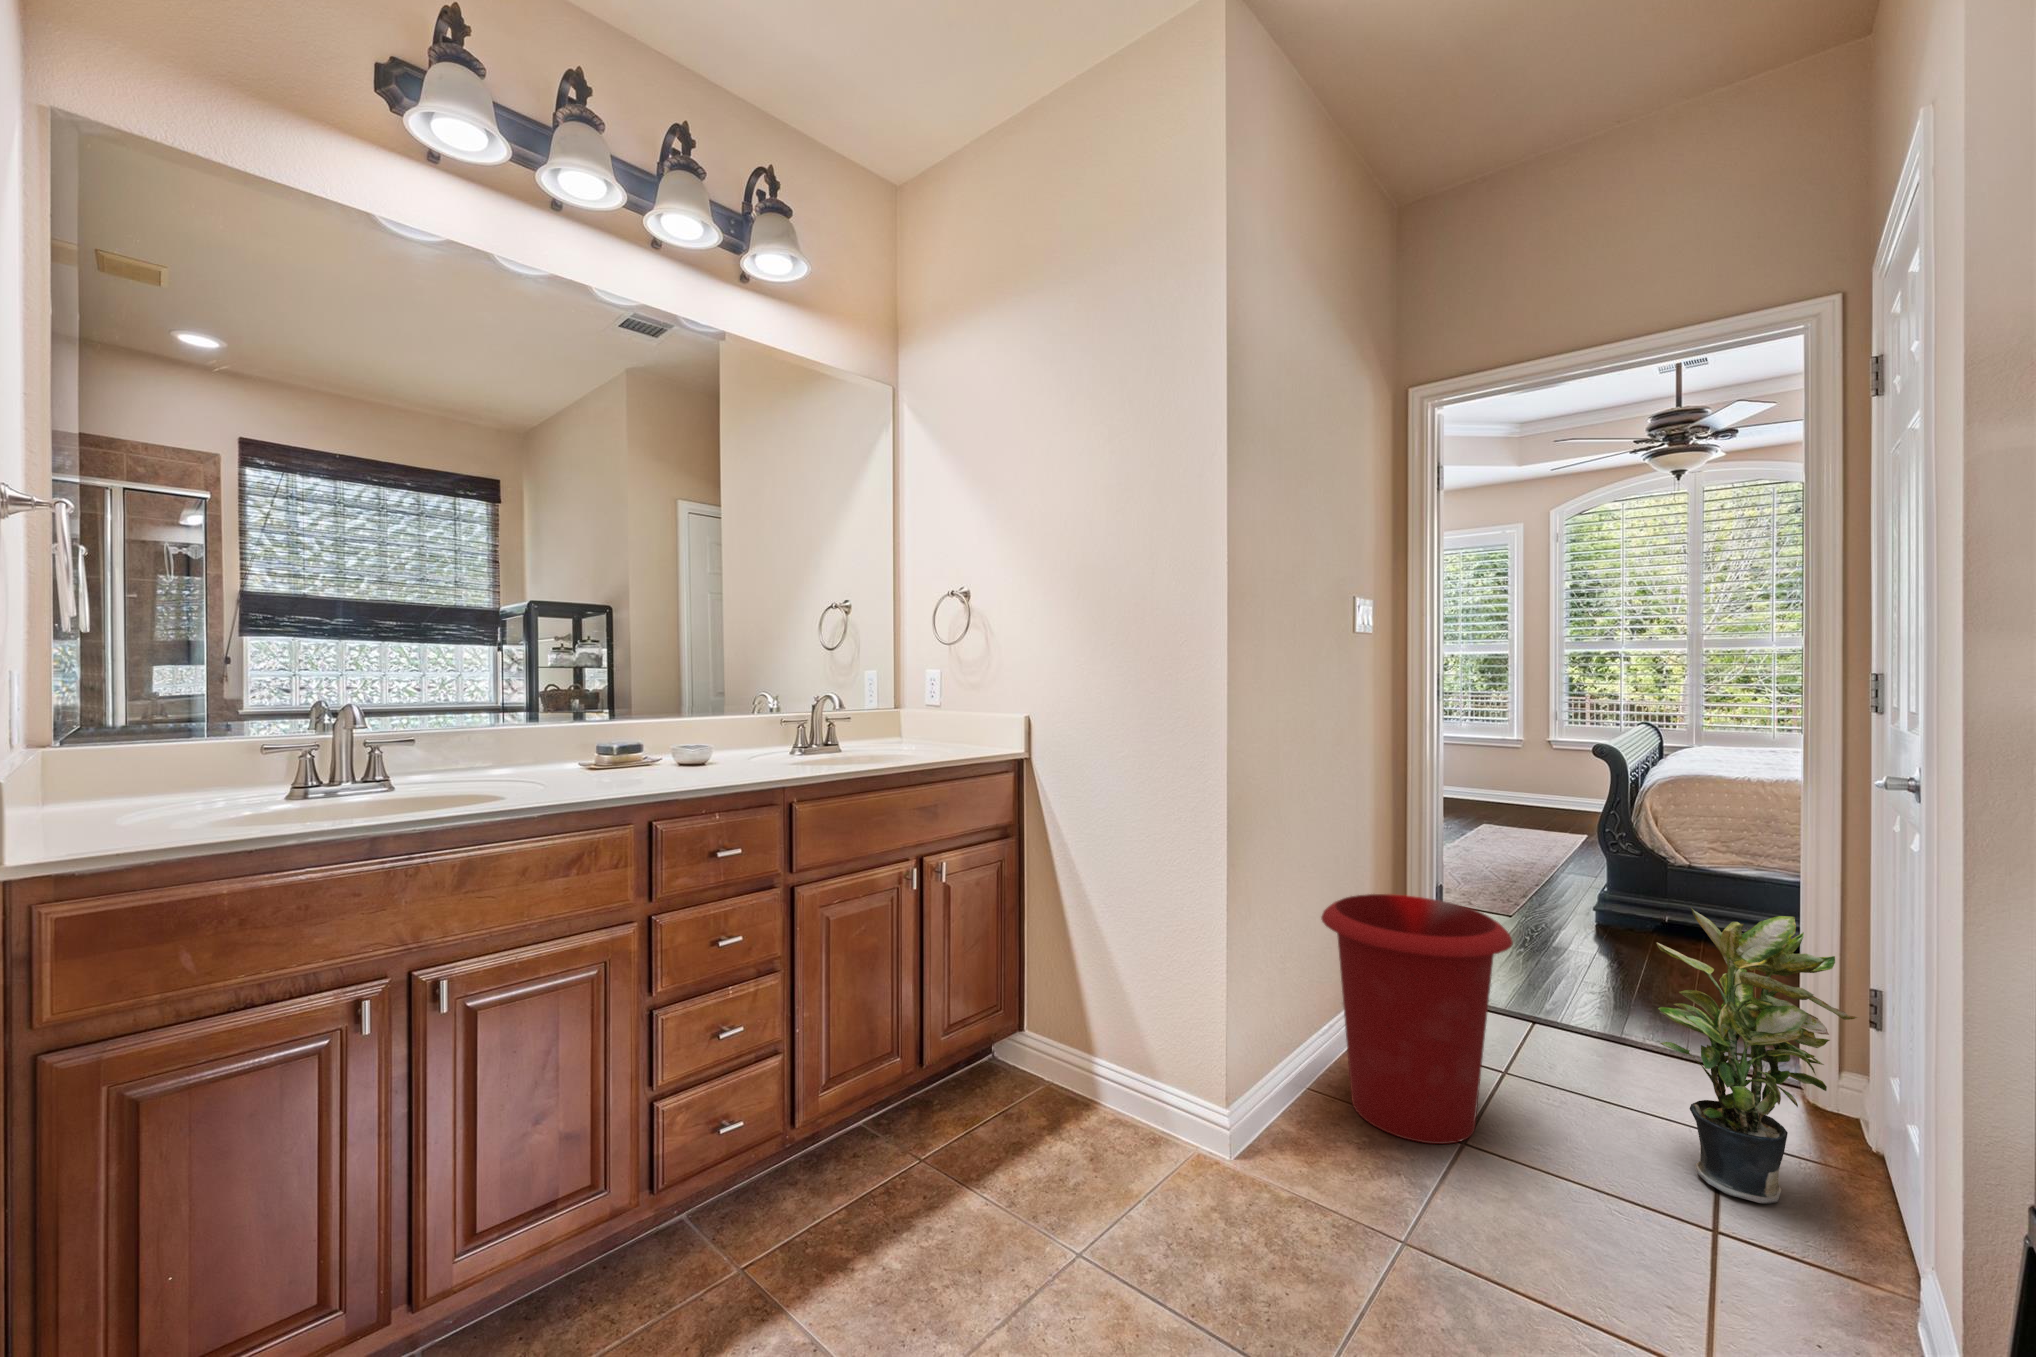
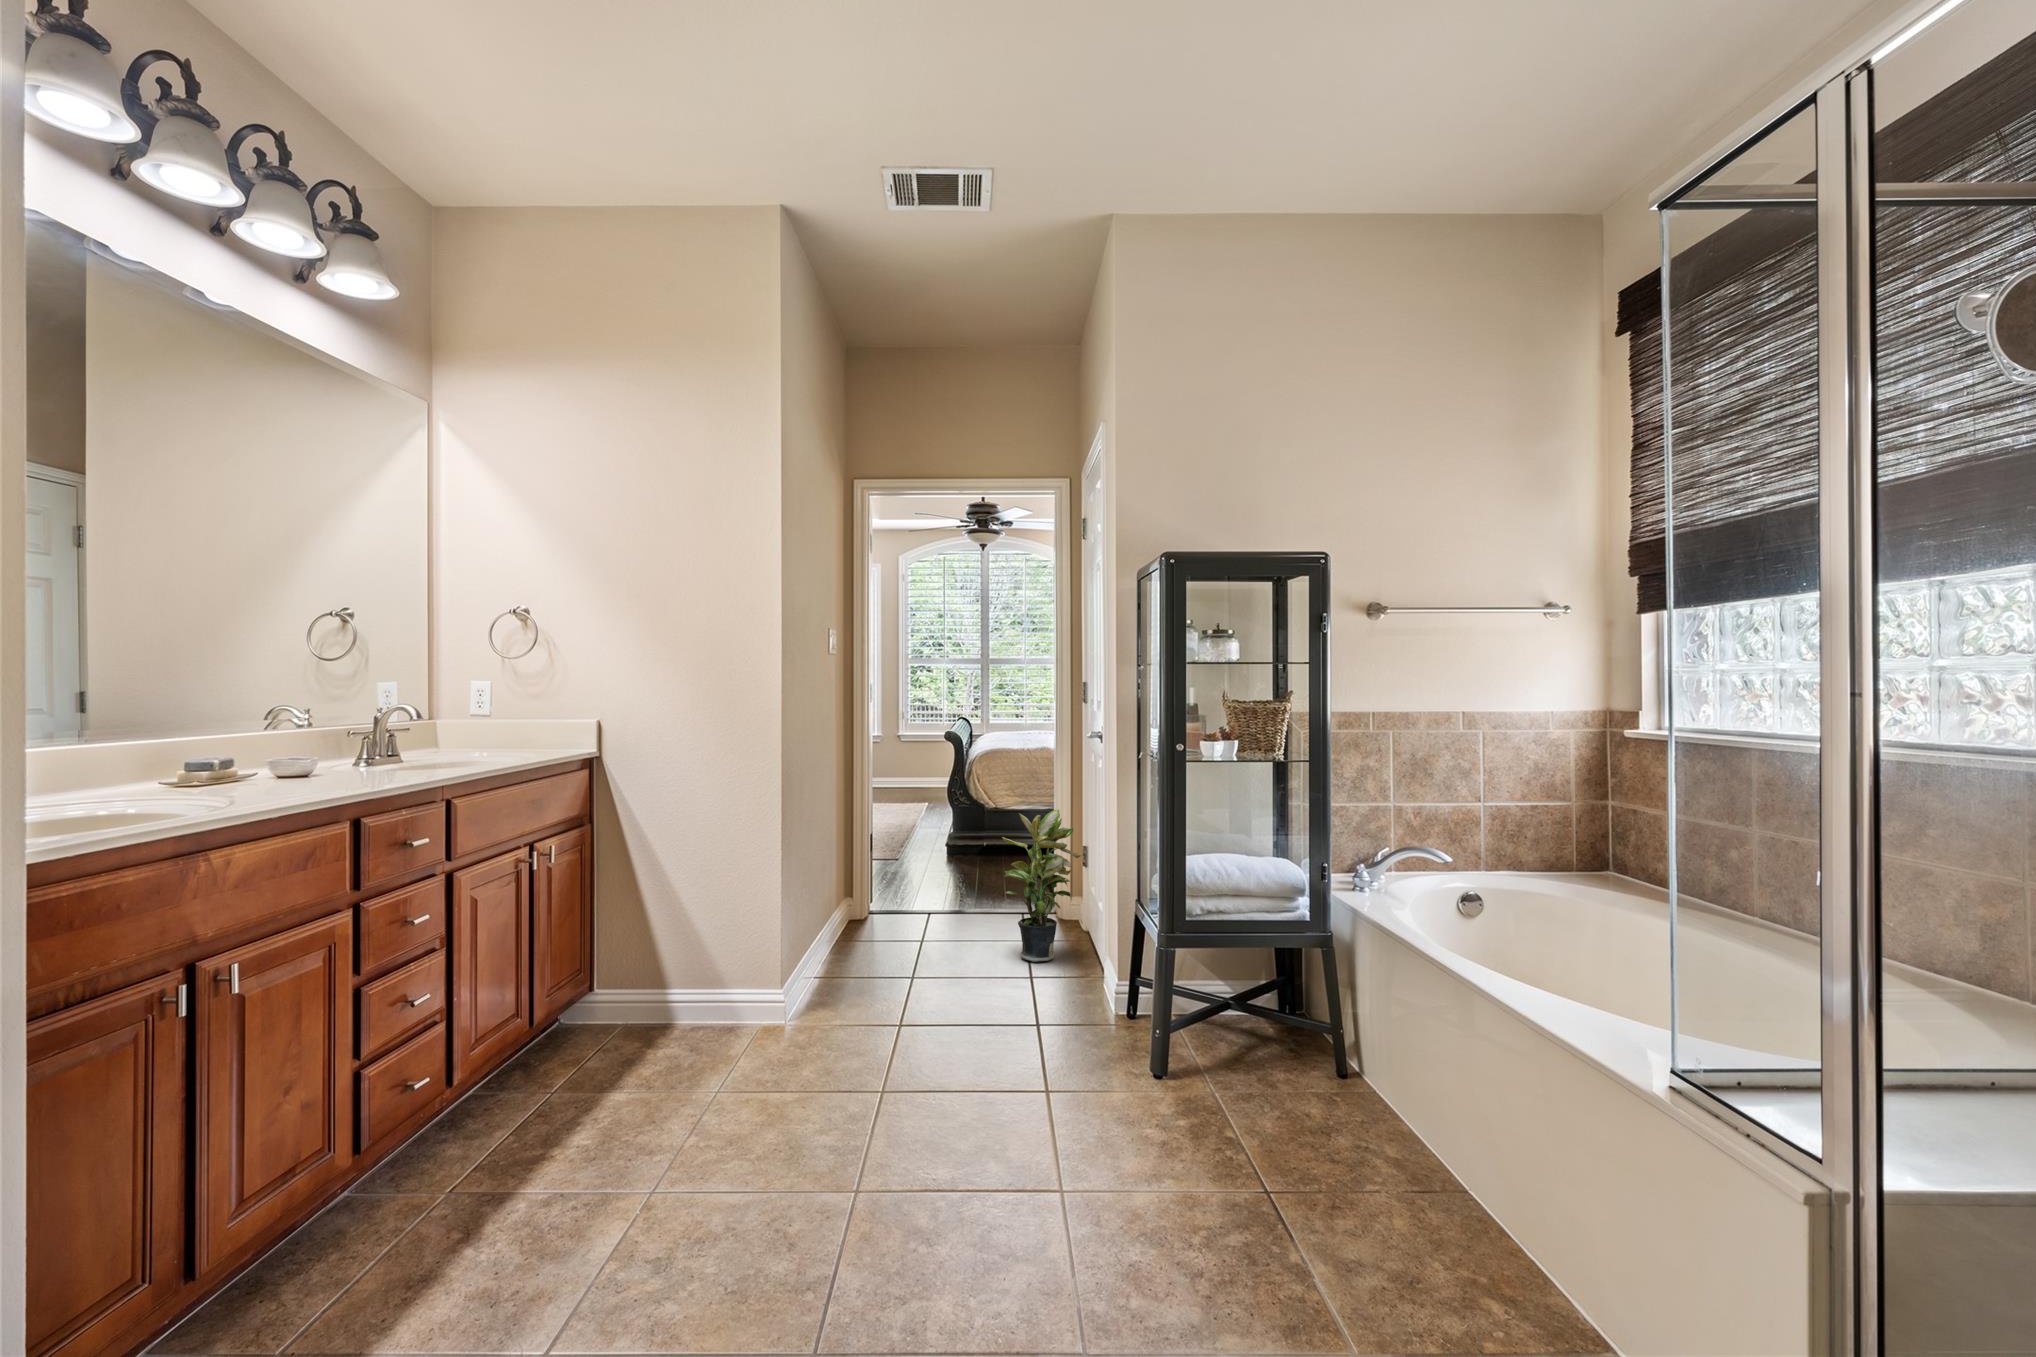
waste bin: present [1321,894,1513,1144] -> none [824,834,937,985]

